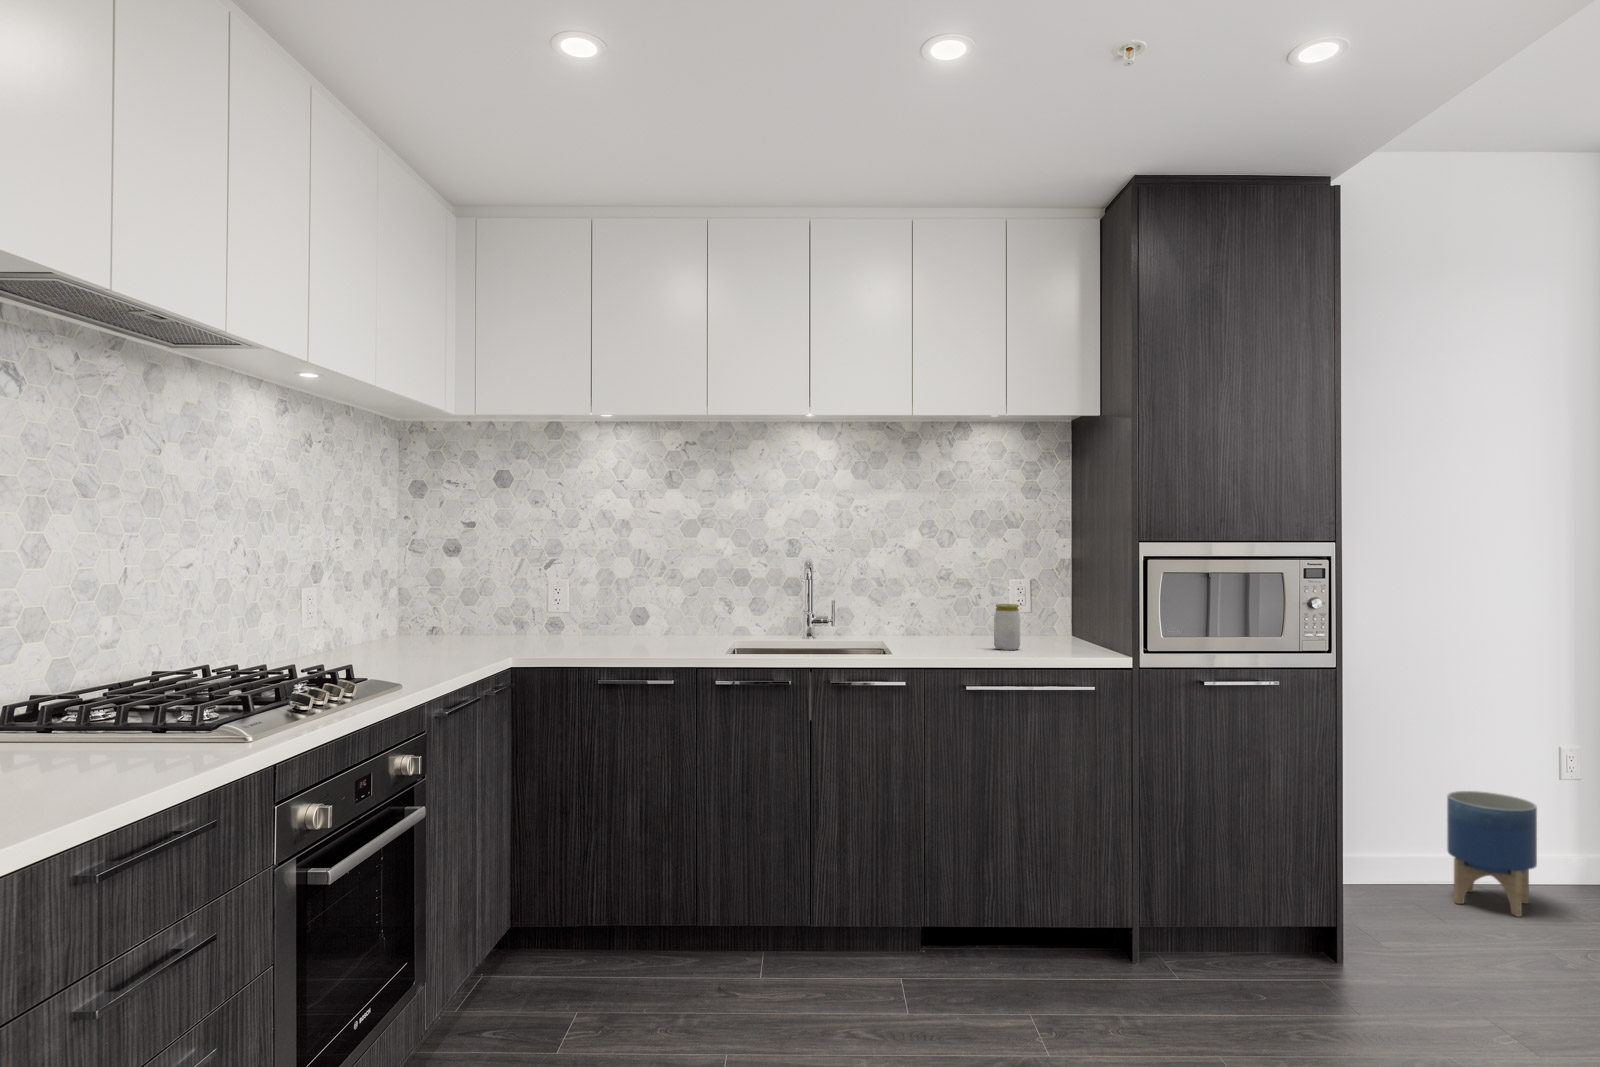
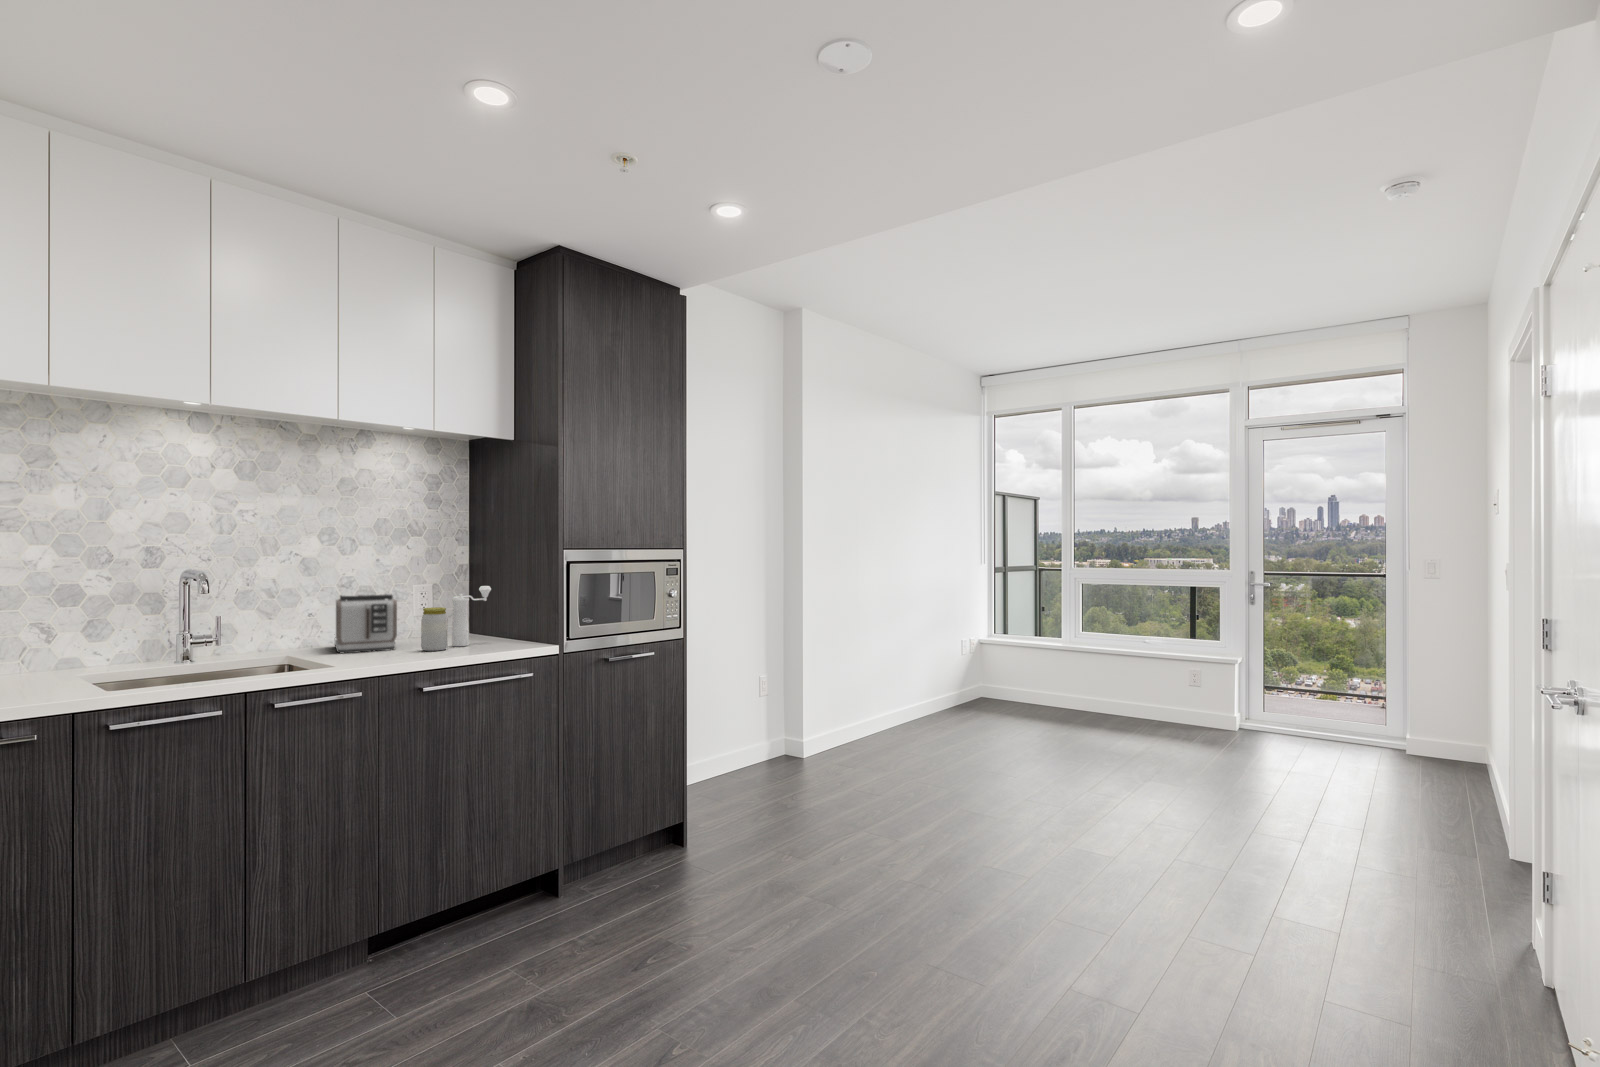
pepper mill: none [1032,584,1079,648] -> present [452,586,491,646]
toaster: none [928,585,994,646] -> present [335,593,397,653]
planter: present [1447,791,1537,917] -> none [707,711,755,789]

